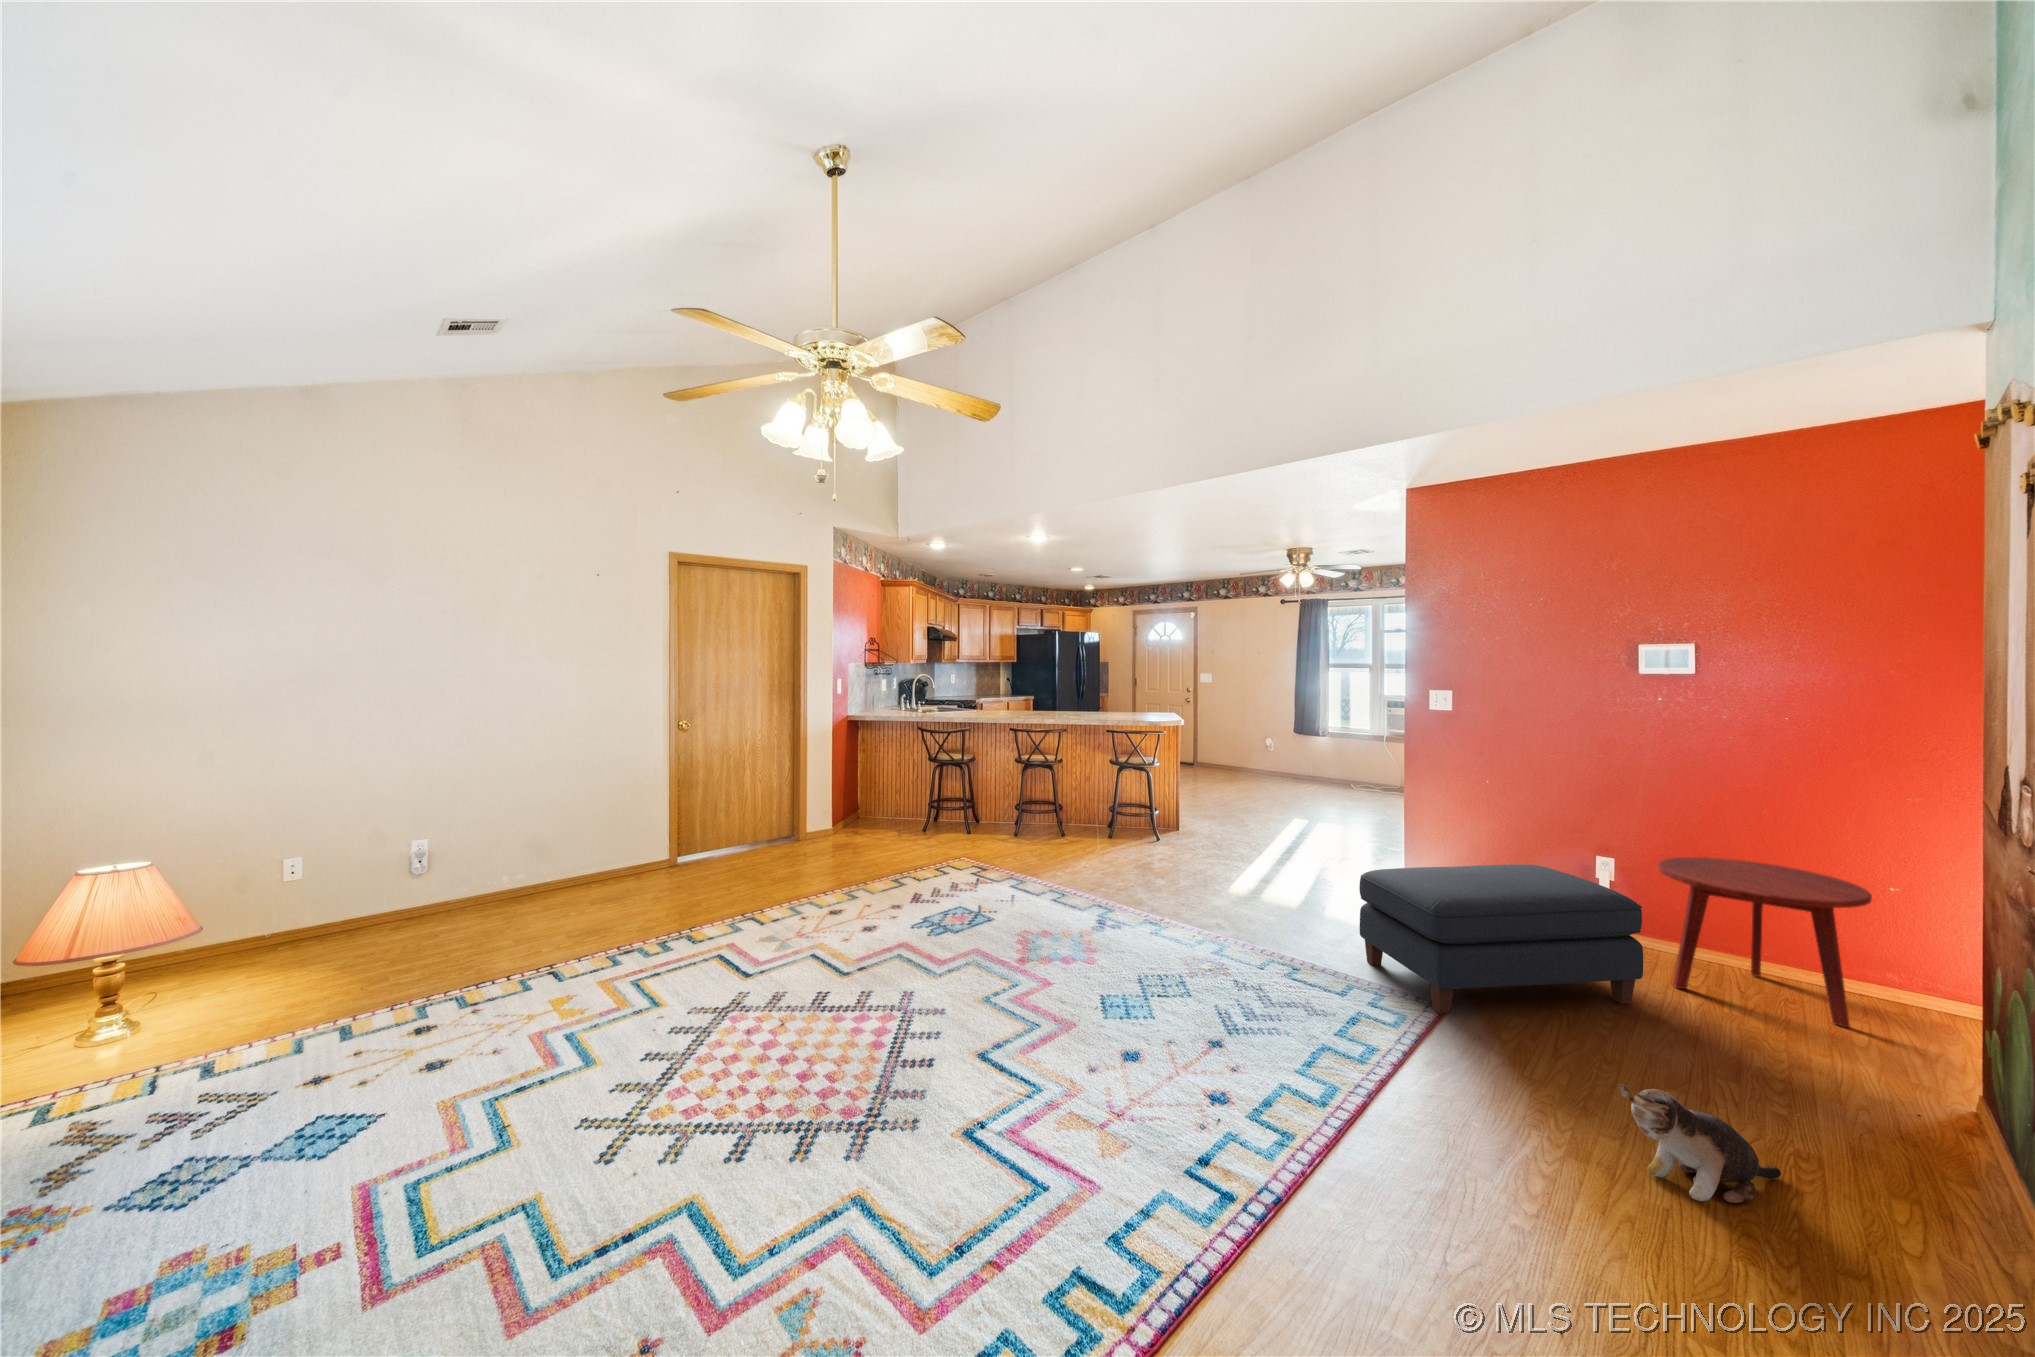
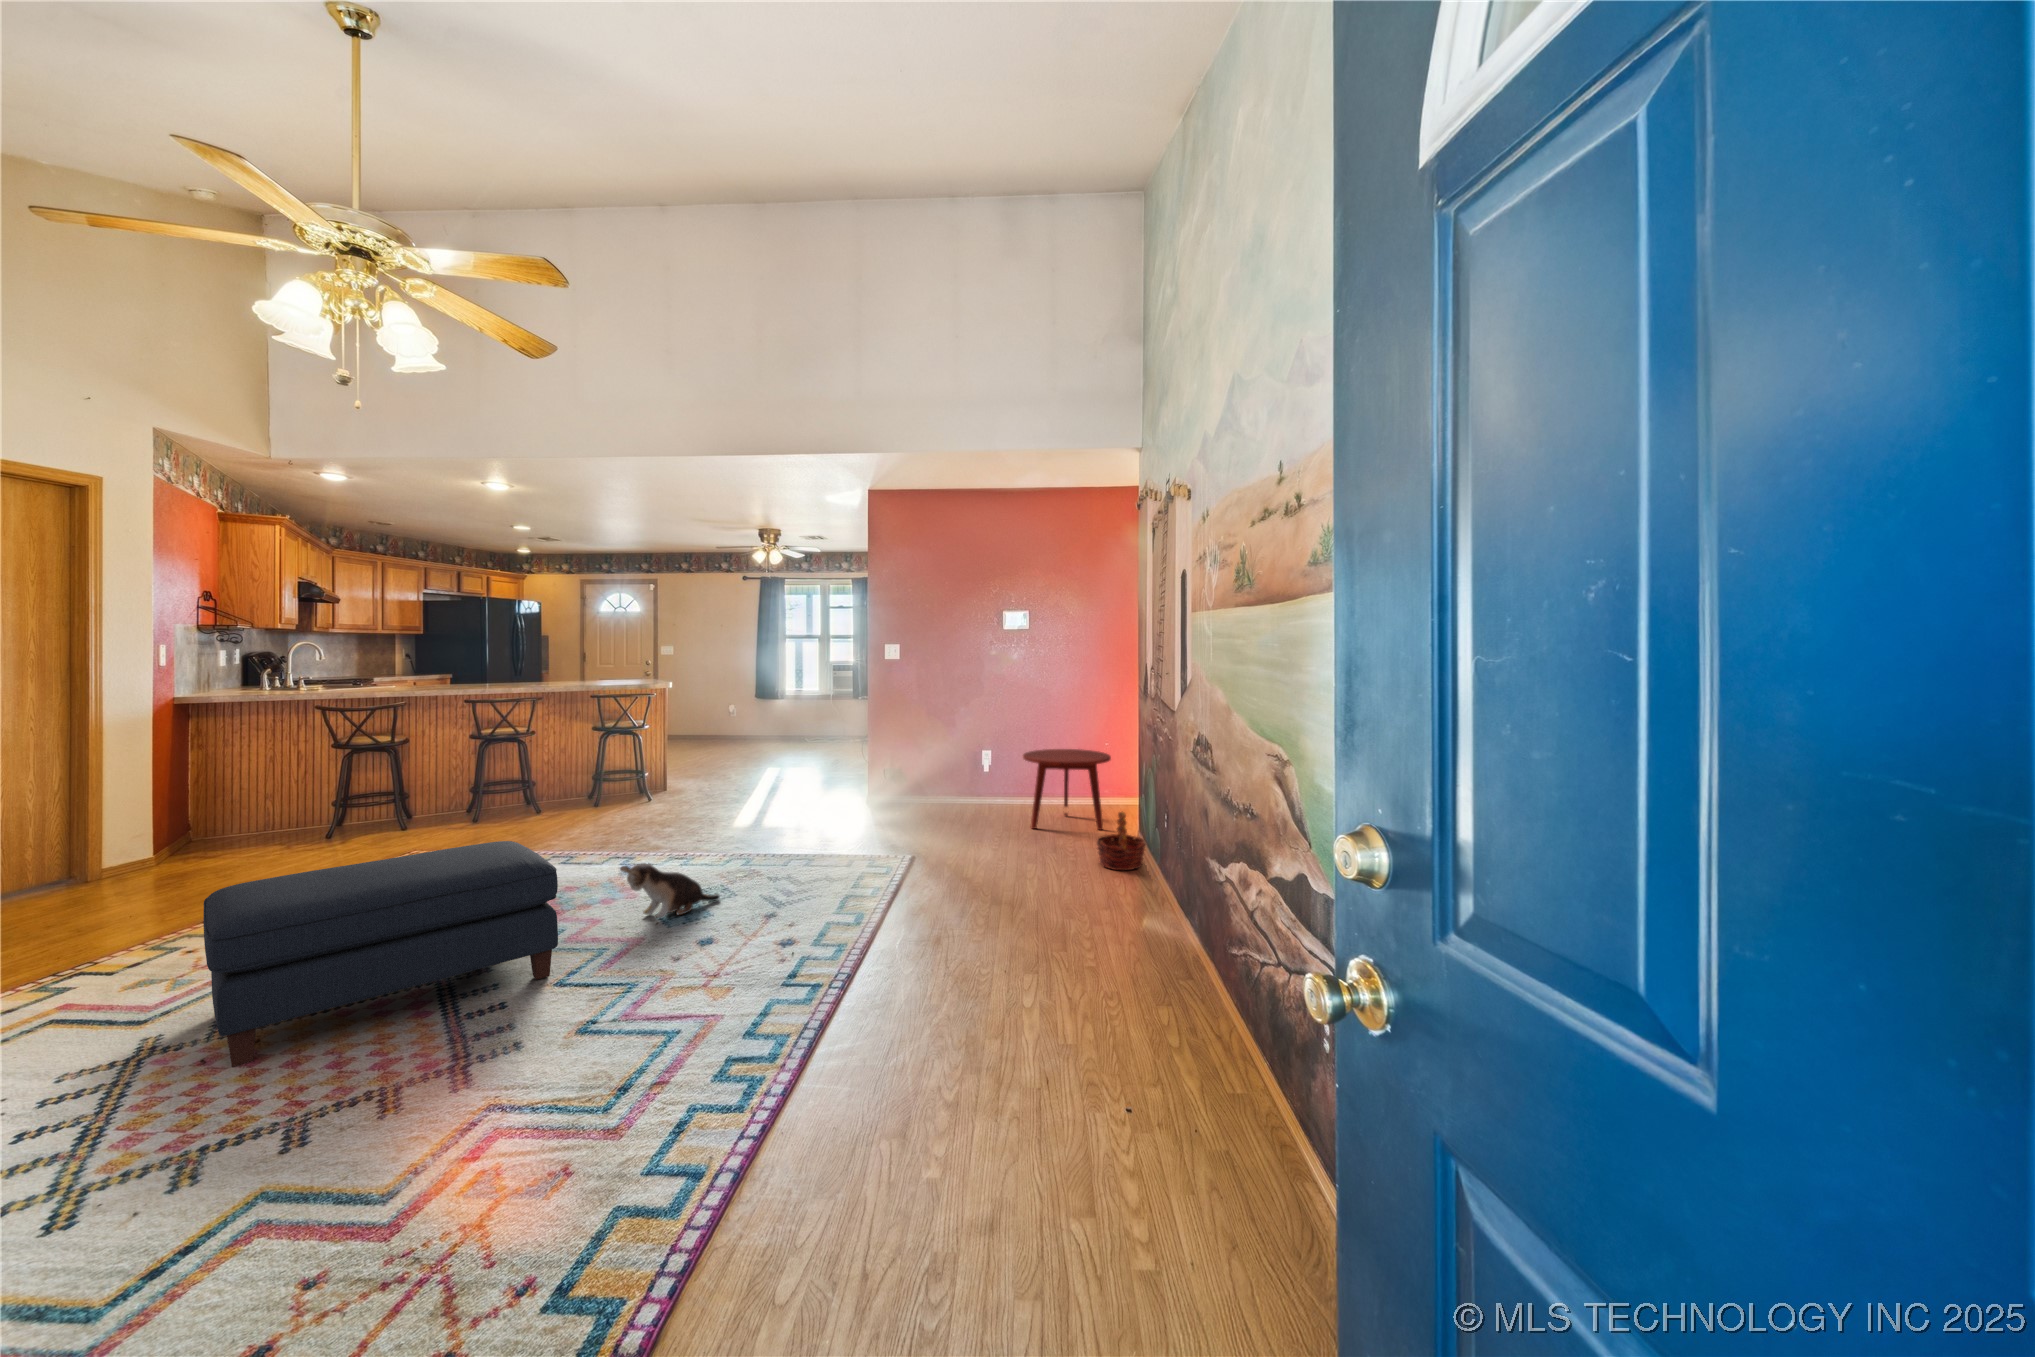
ottoman: present [1359,864,1643,1014] -> present [203,841,558,1067]
basket: none [1827,1026,1981,1158] -> present [1097,812,1146,870]
plush toy: present [1618,1084,1781,1203] -> present [620,863,720,918]

